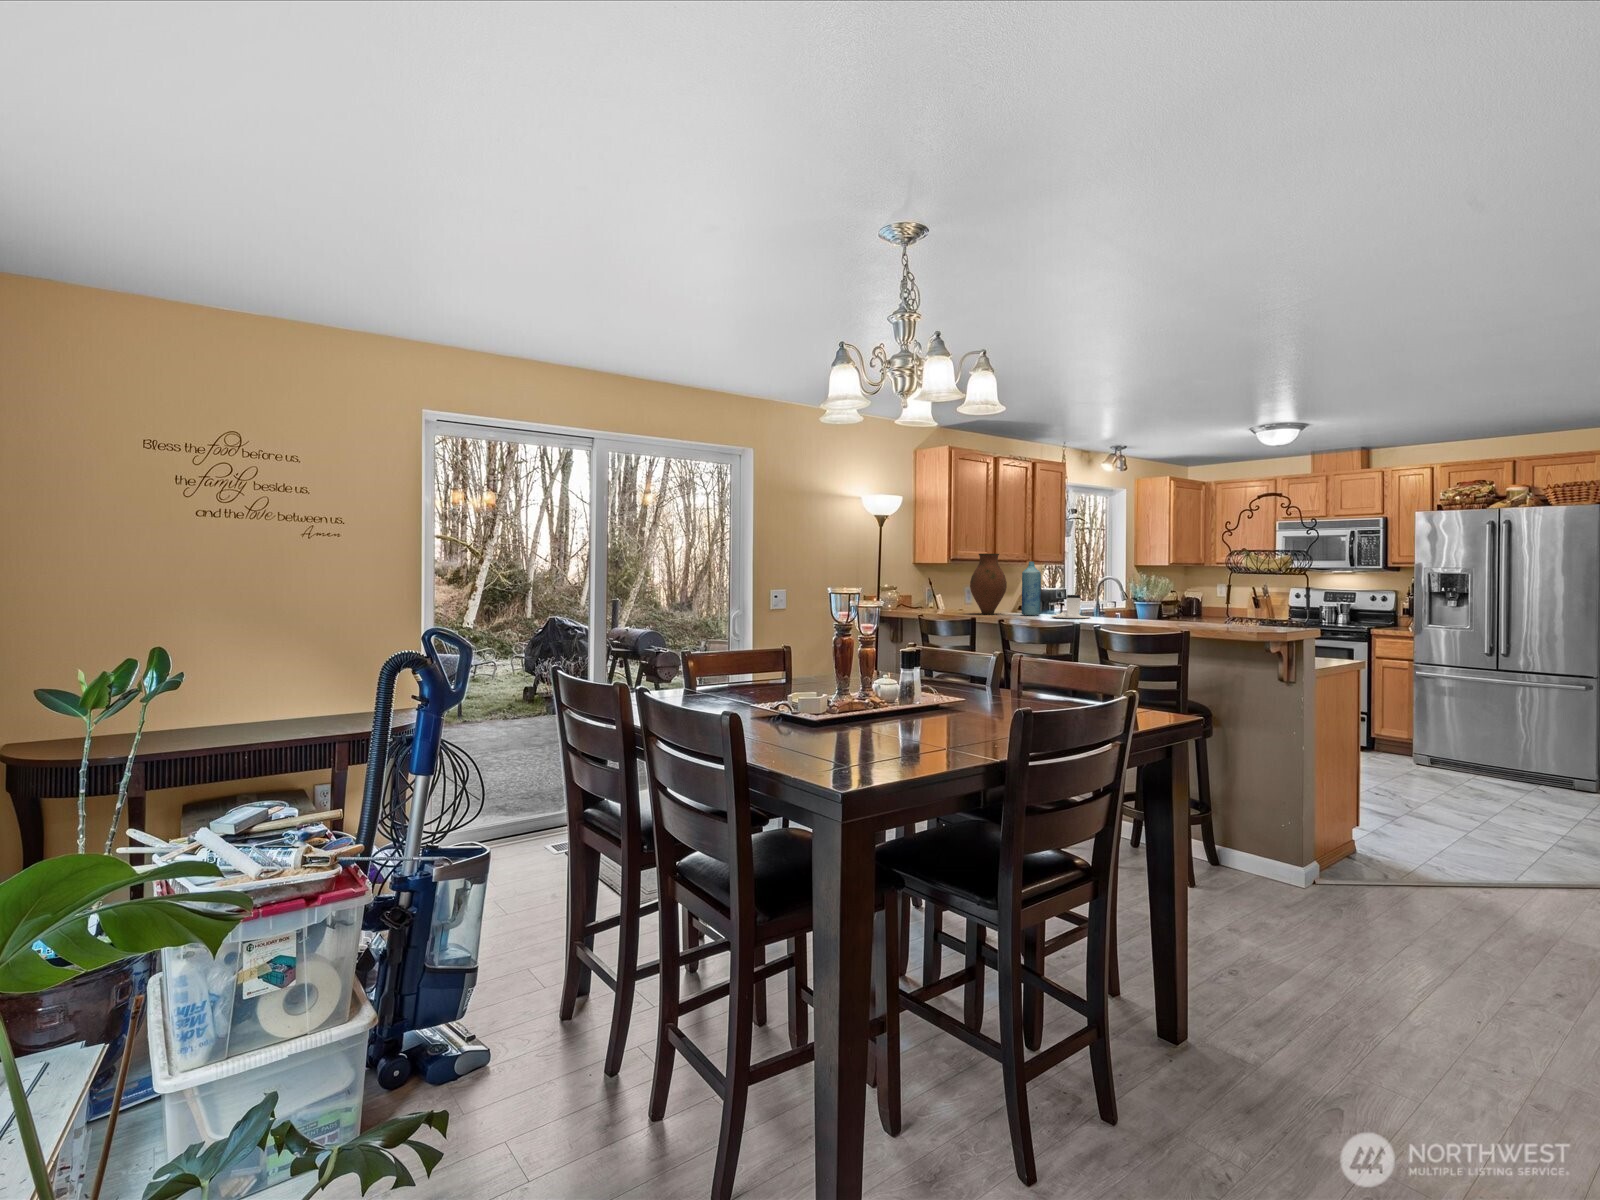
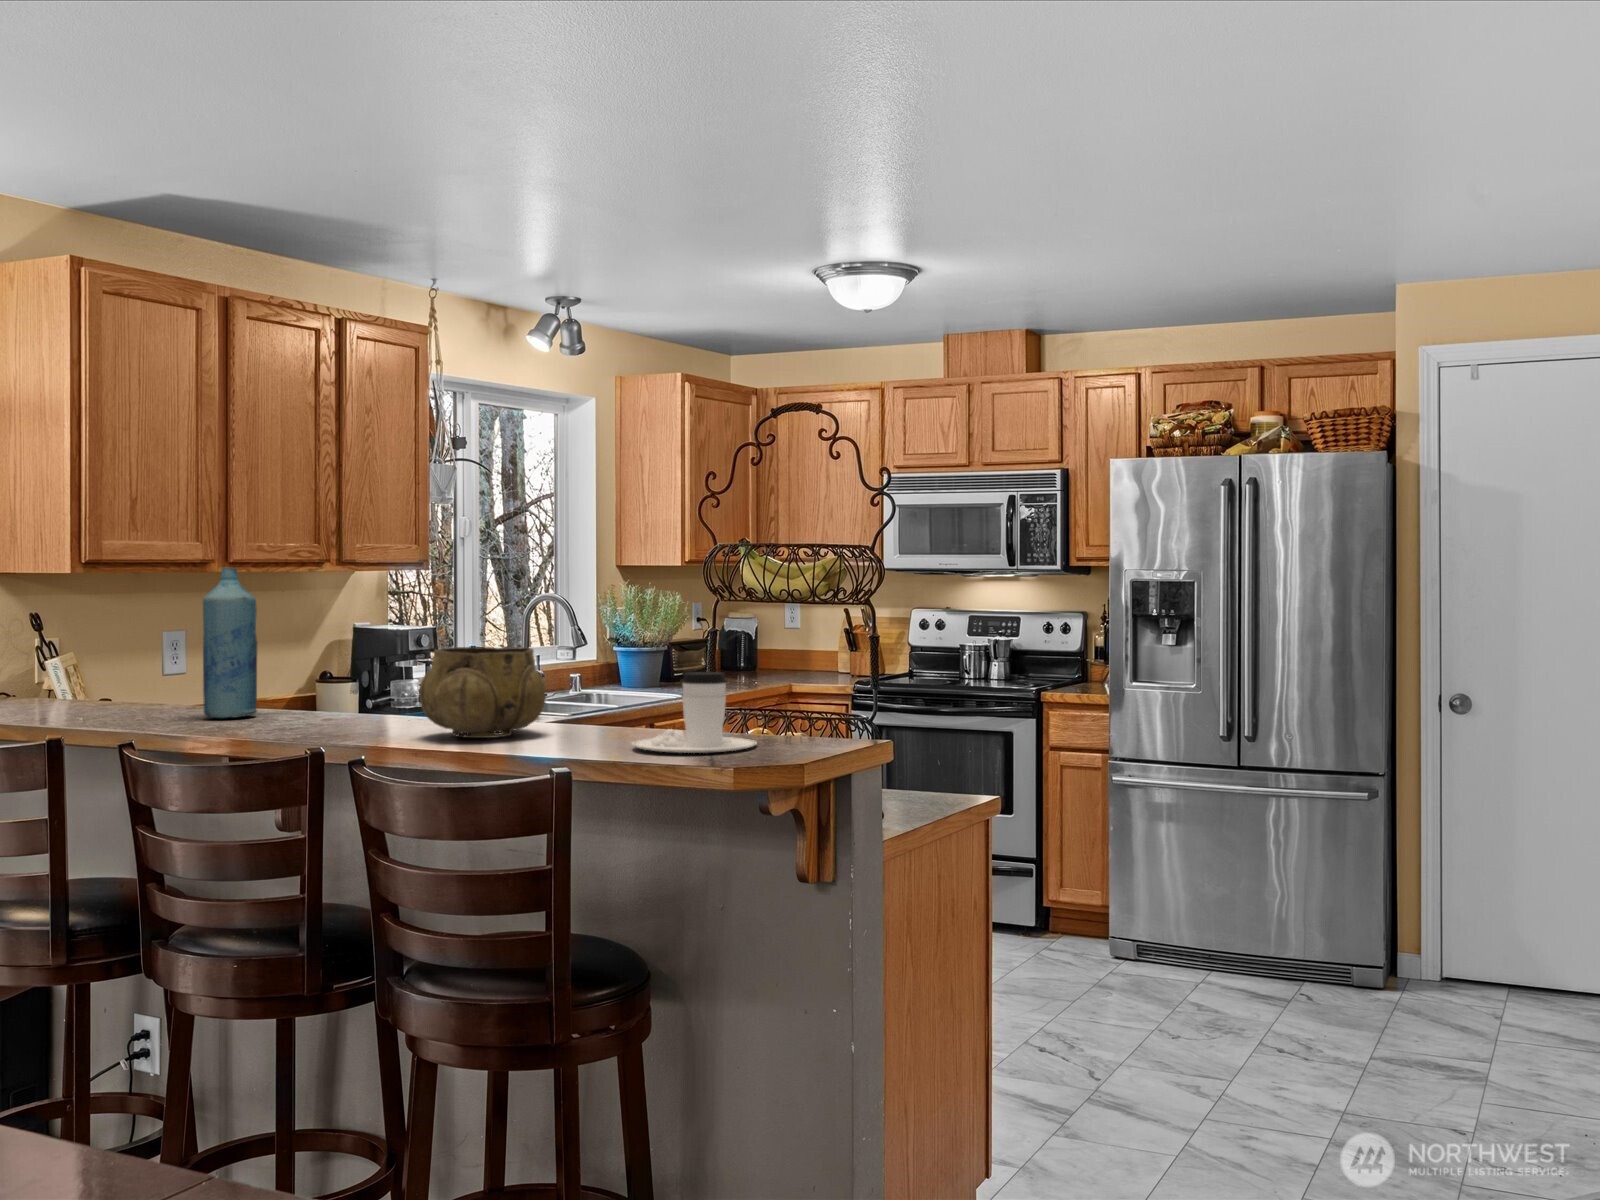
vase: present [970,554,1007,614] -> none [66,545,177,716]
decorative bowl: none [1120,589,1169,621] -> present [419,647,546,738]
coffee cup: present [1051,595,1090,618] -> present [632,672,757,753]

